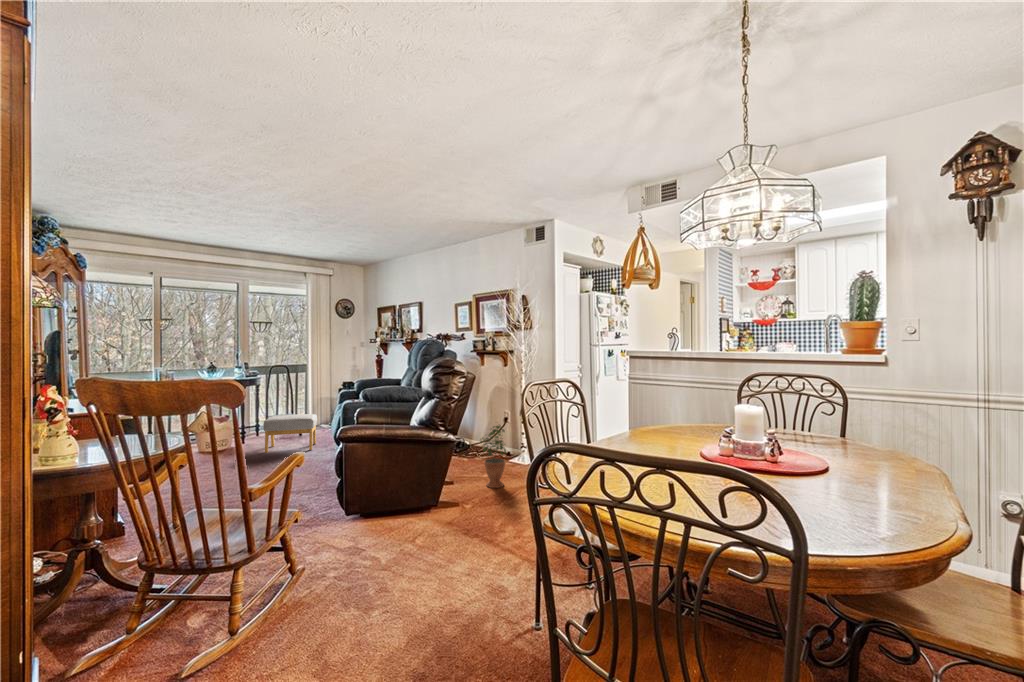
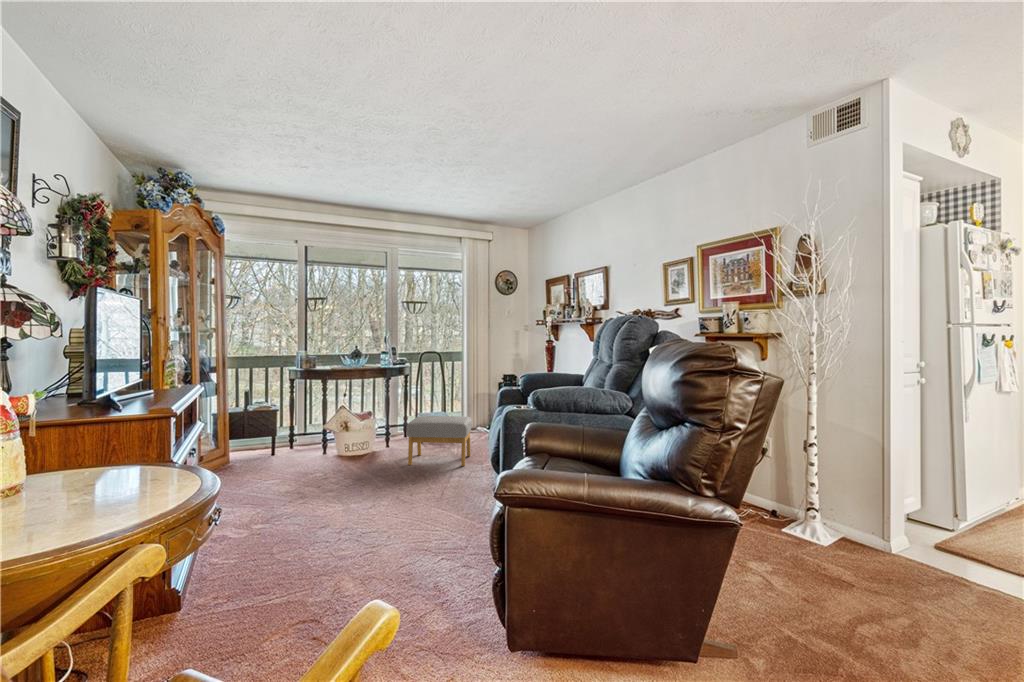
potted plant: present [480,425,506,488] -> none [758,471,821,610]

